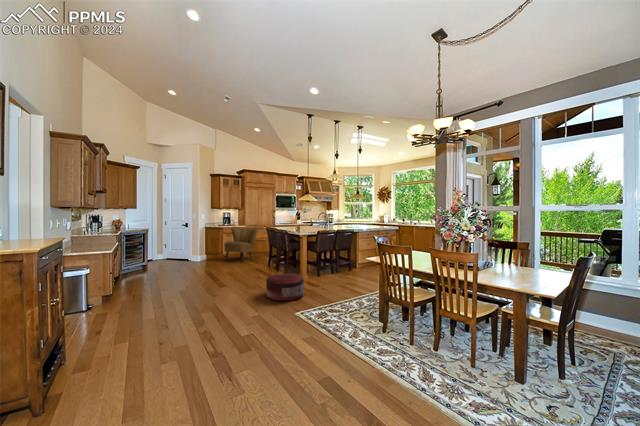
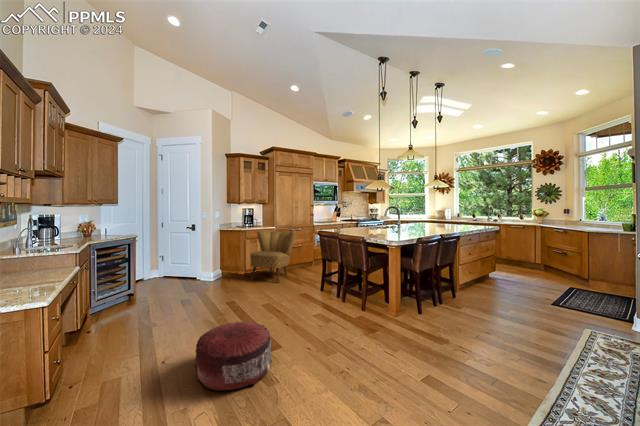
pouf: present [266,273,304,301] -> present [195,321,272,391]

